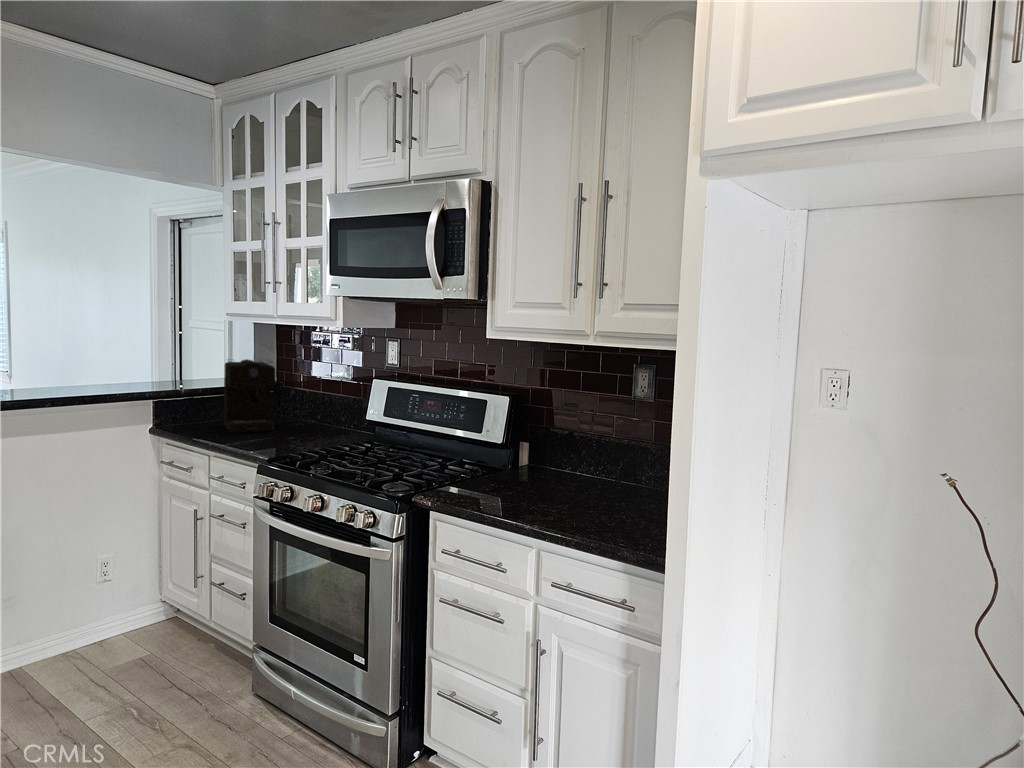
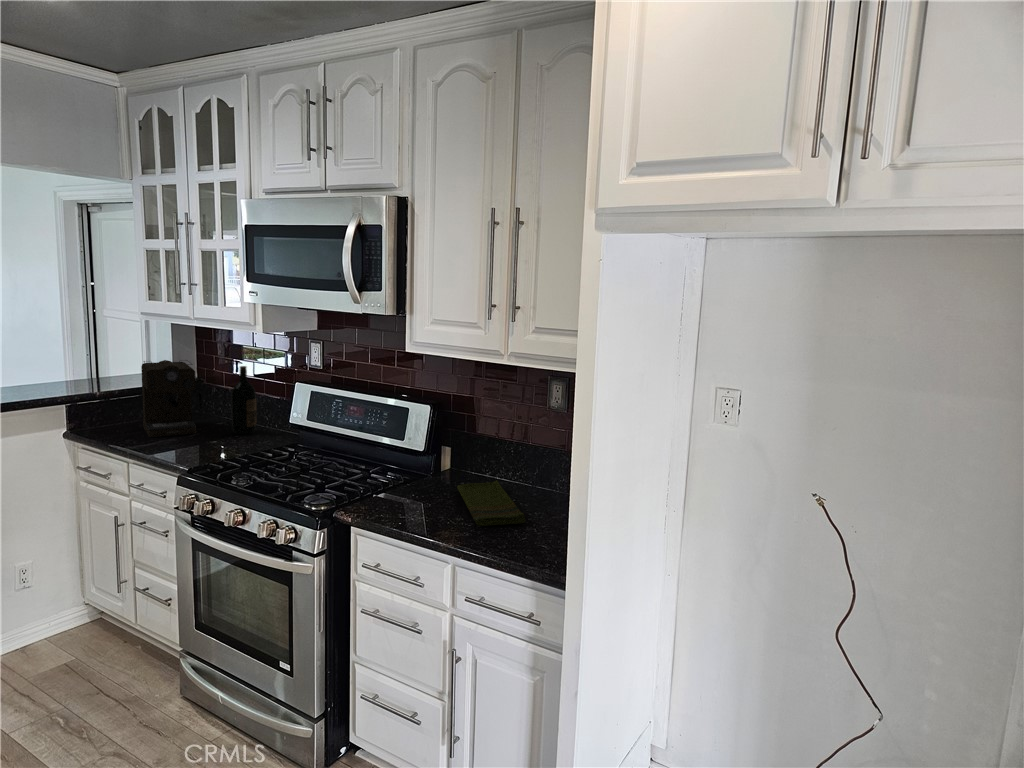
wine bottle: none [309,365,333,432] -> present [231,366,256,434]
dish towel: none [537,472,613,512] -> present [457,480,525,526]

